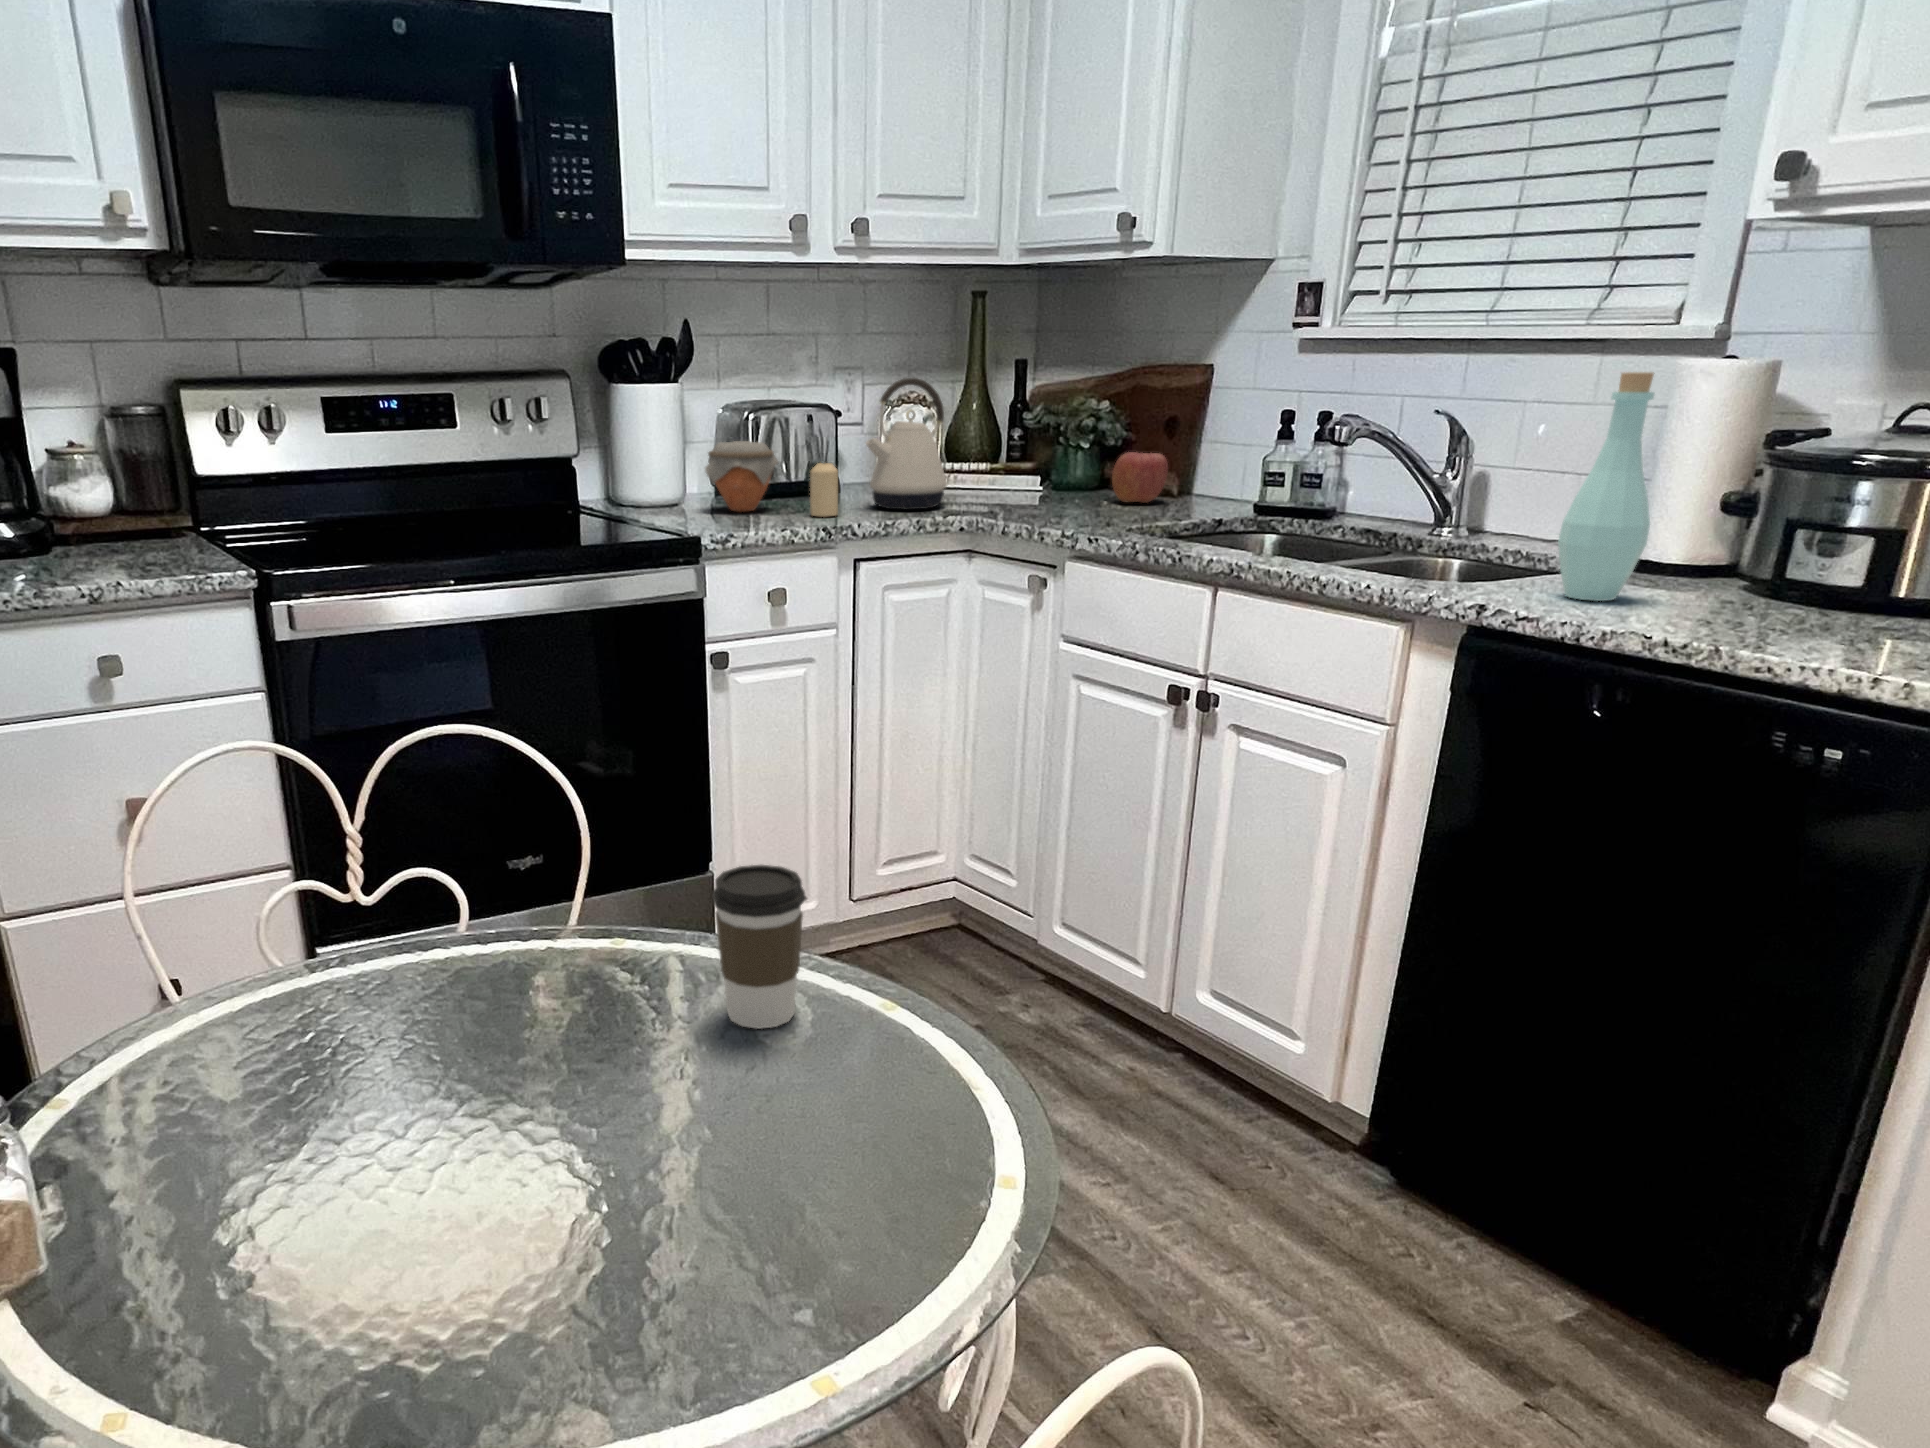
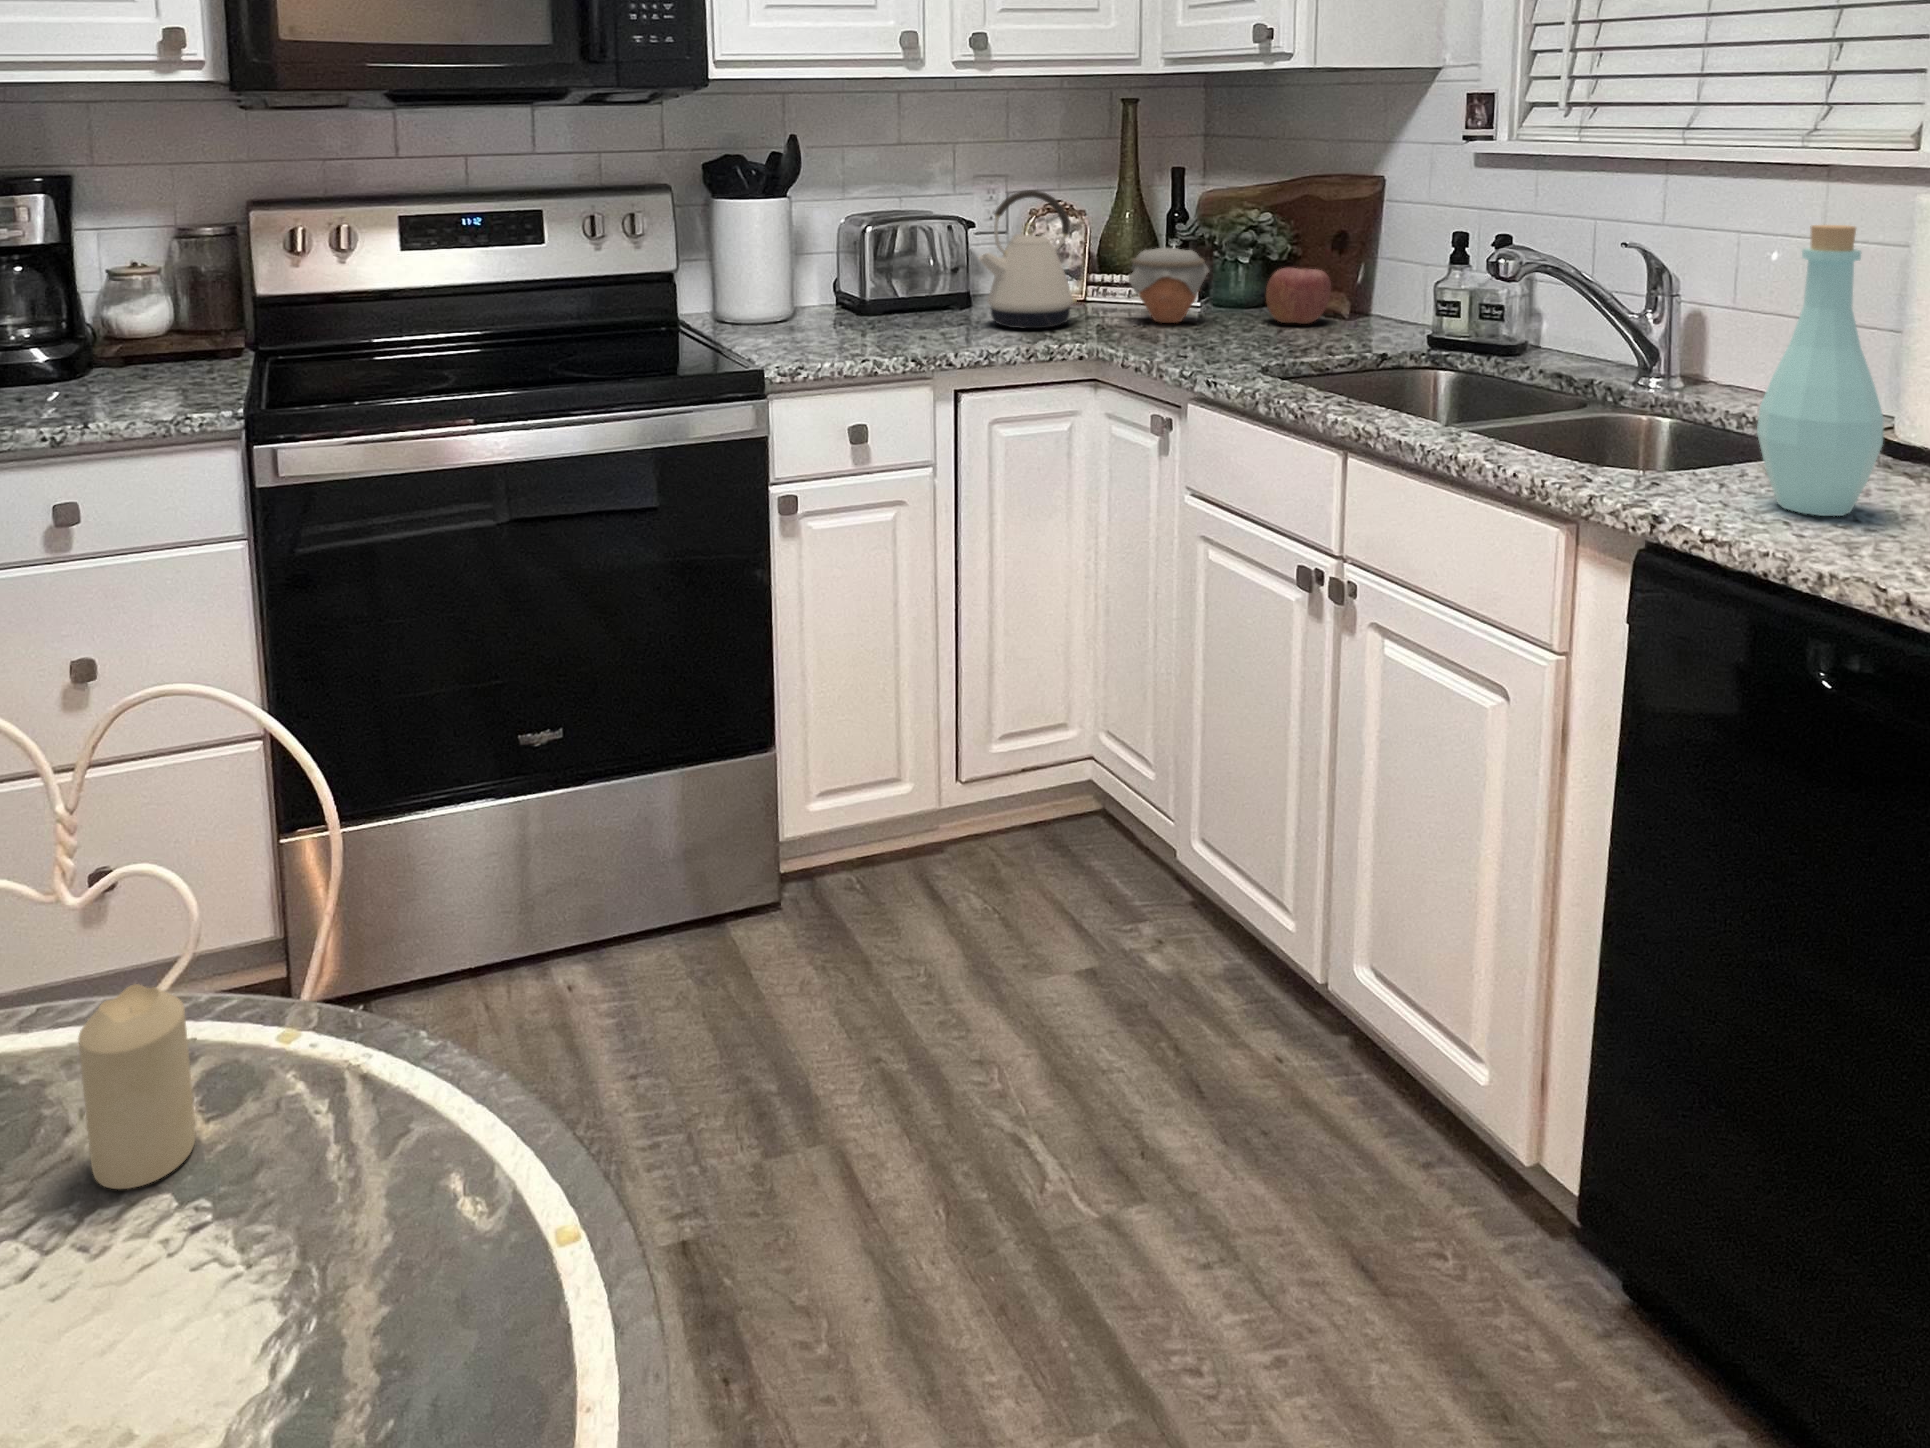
jar: present [705,441,778,512] -> present [1128,248,1209,323]
candle: present [810,463,838,517] -> present [78,984,196,1189]
coffee cup: present [712,865,805,1029] -> none [269,978,418,1259]

